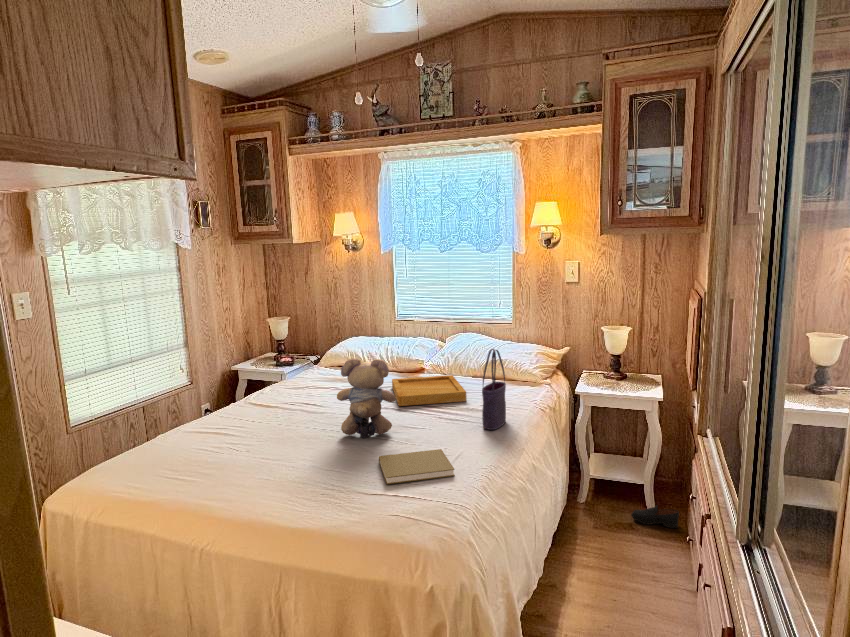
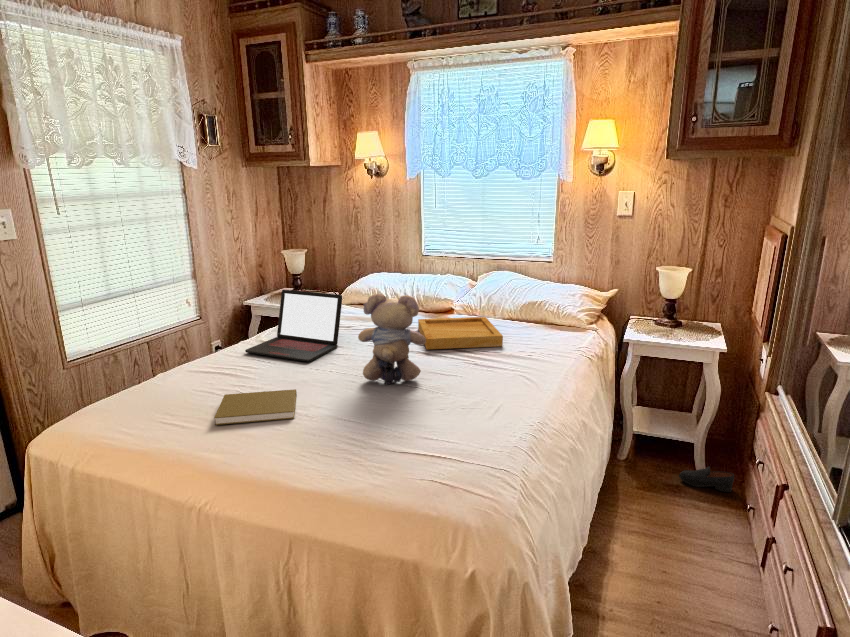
tote bag: present [482,349,506,430] -> none [524,287,552,380]
laptop: none [235,356,323,420] -> present [245,290,342,362]
book: present [379,449,455,484] -> present [214,389,297,425]

